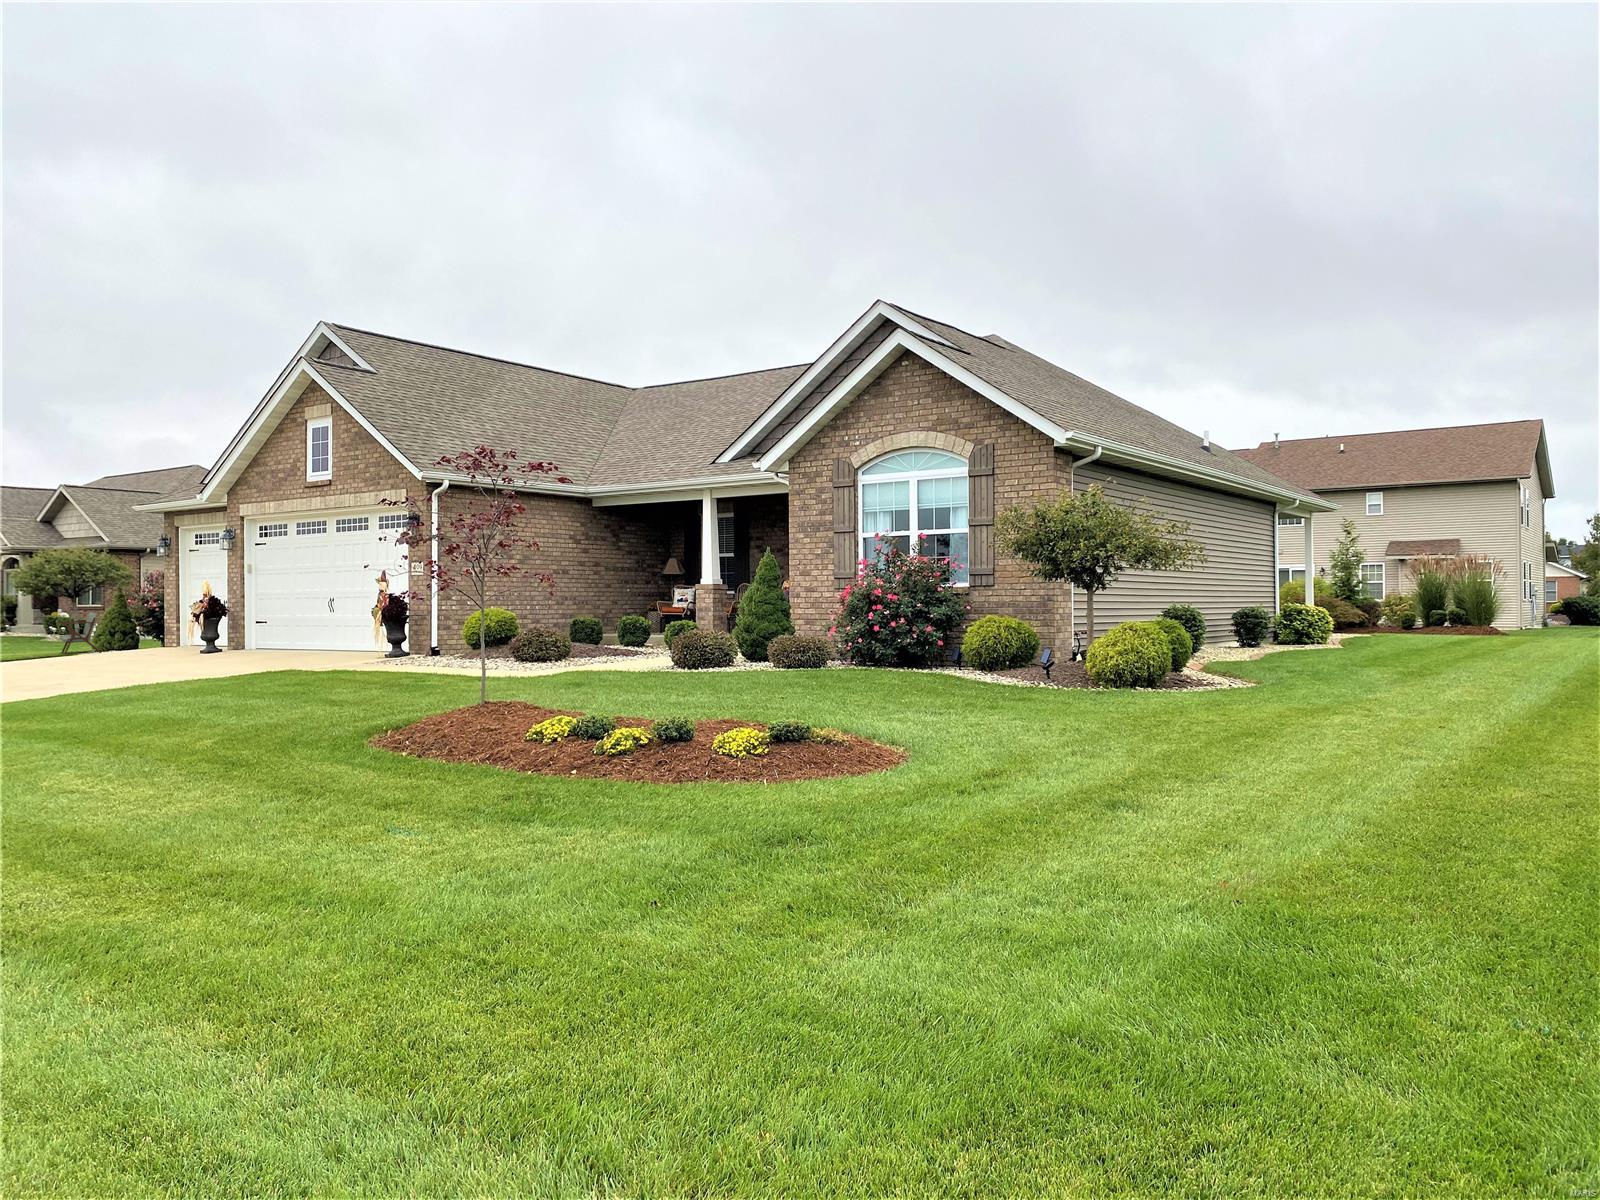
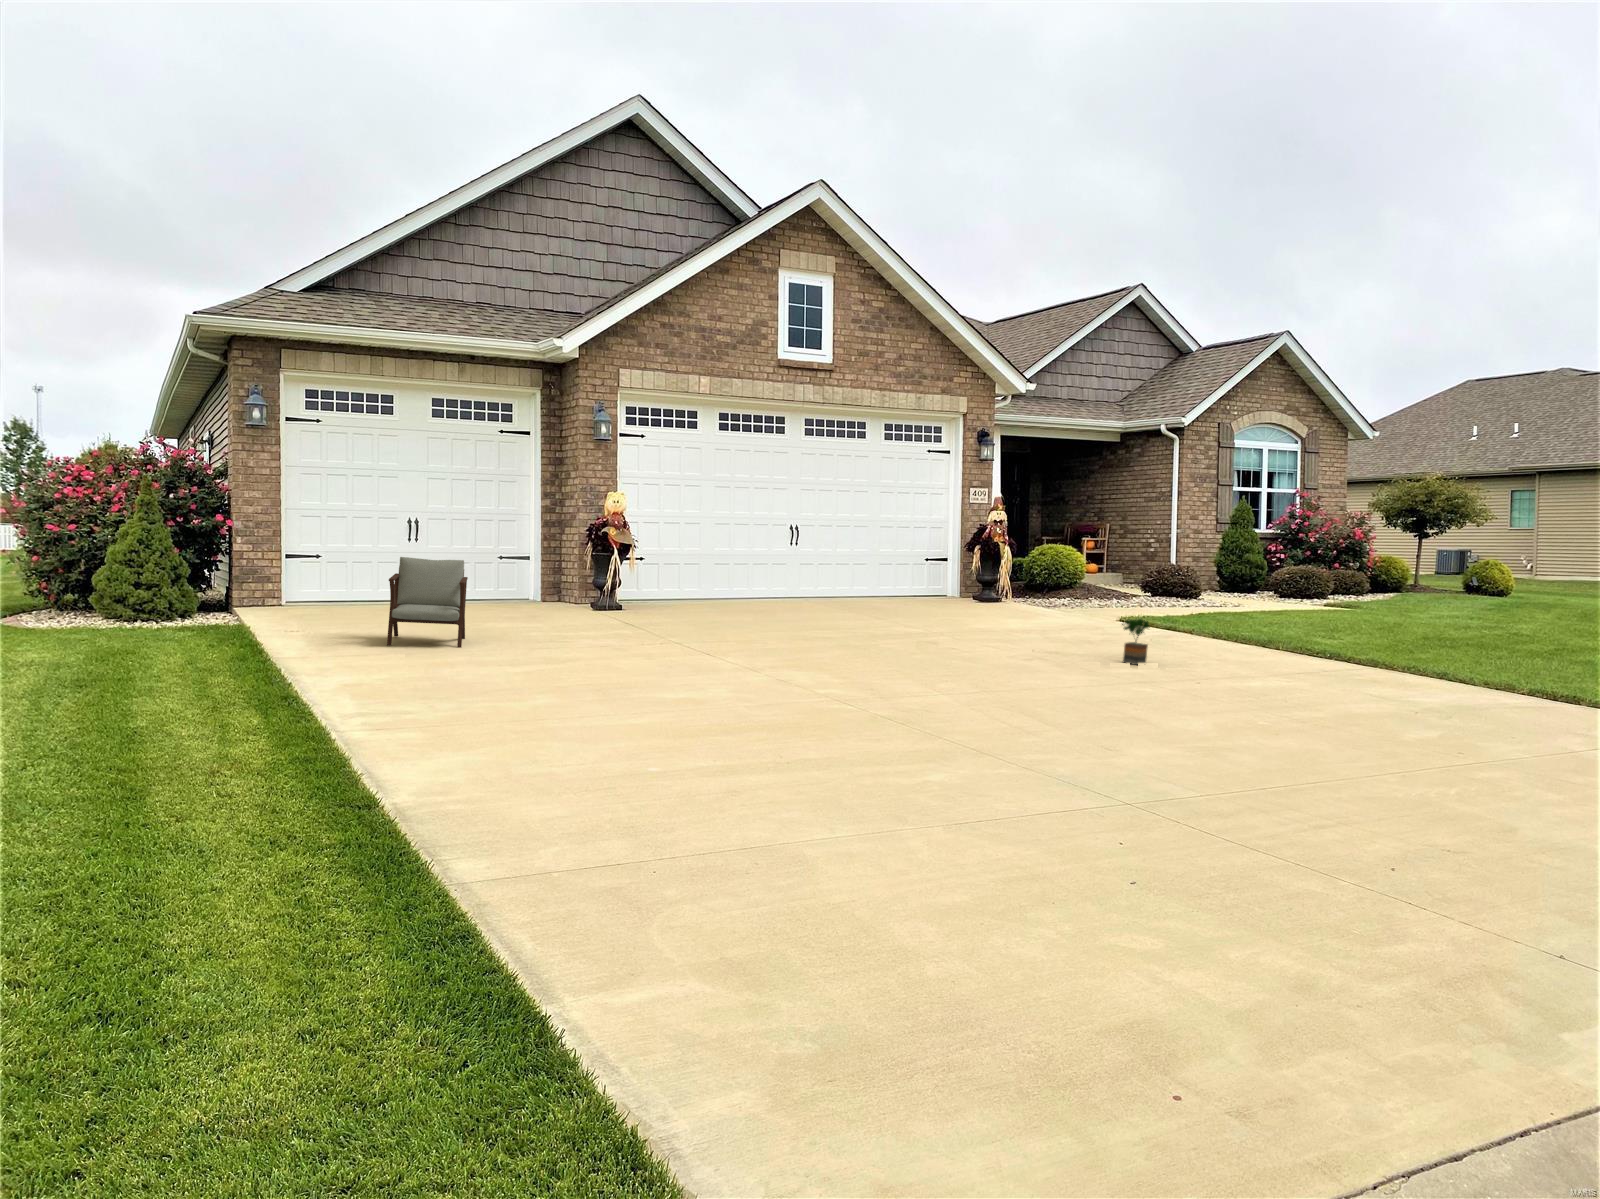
potted tree: none [38,646,69,679] -> present [1122,619,1150,665]

